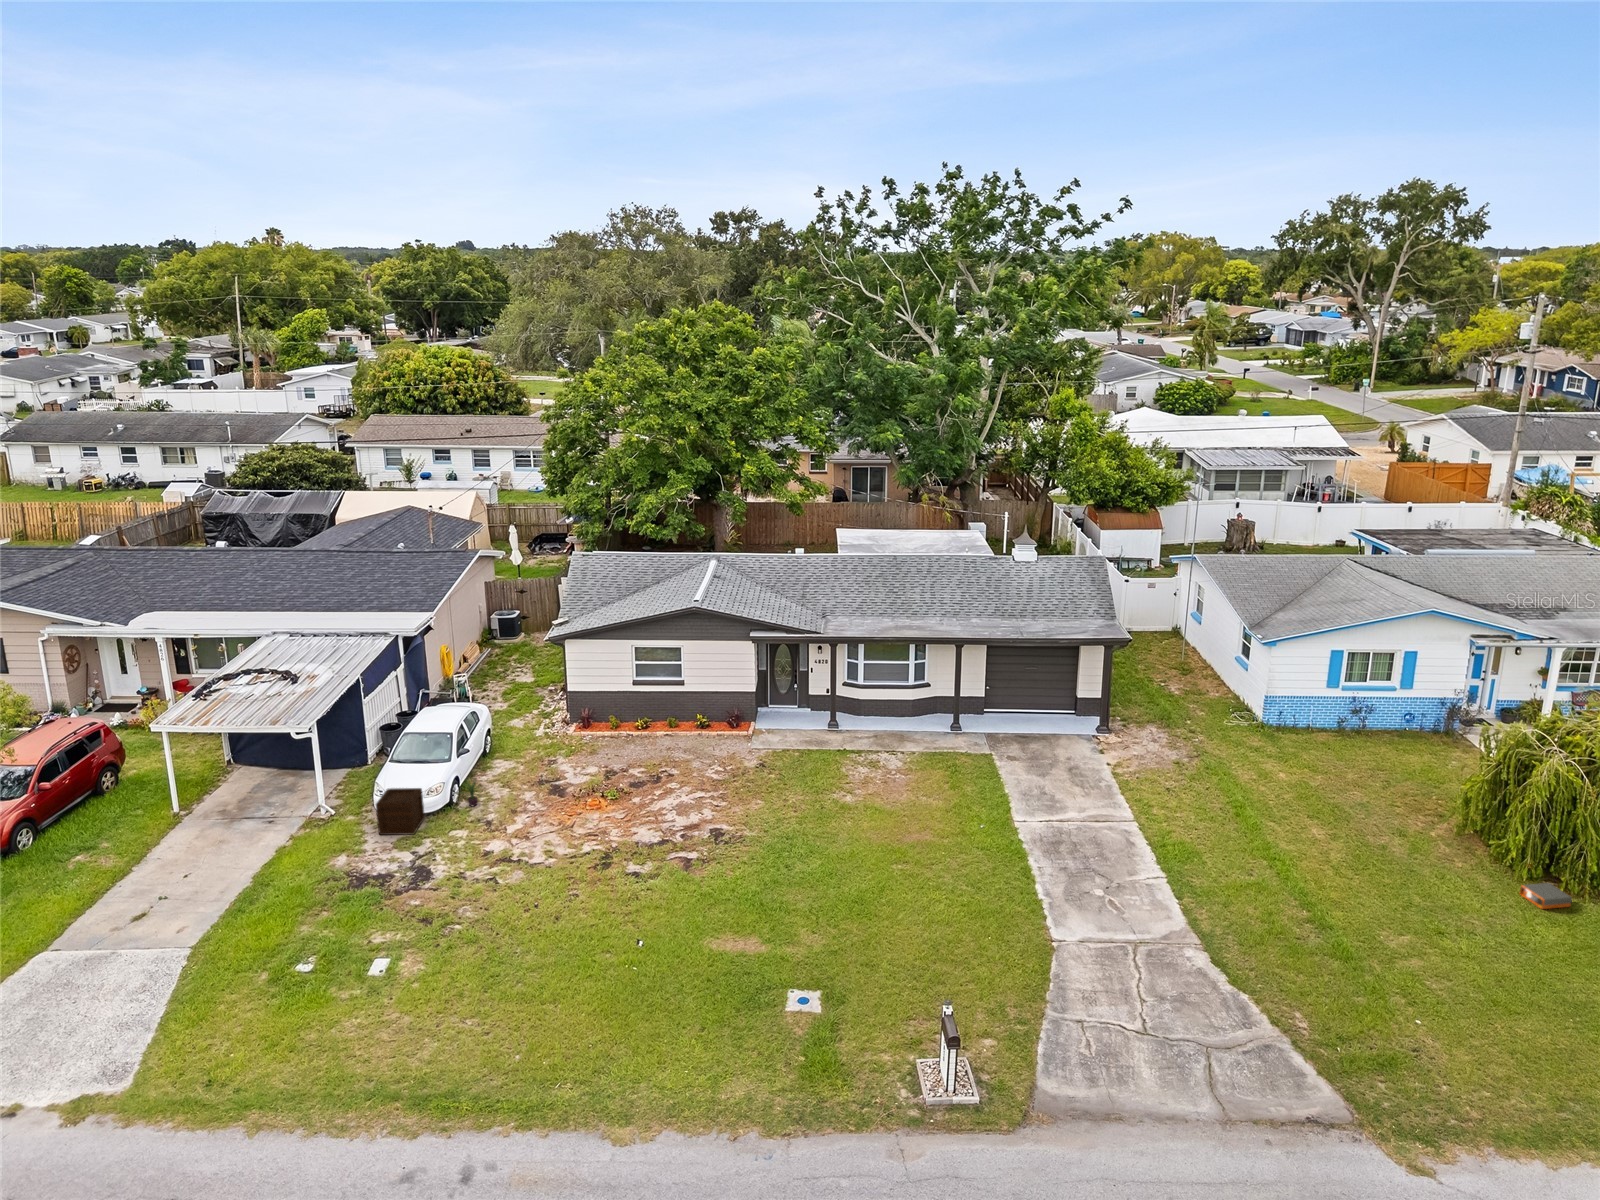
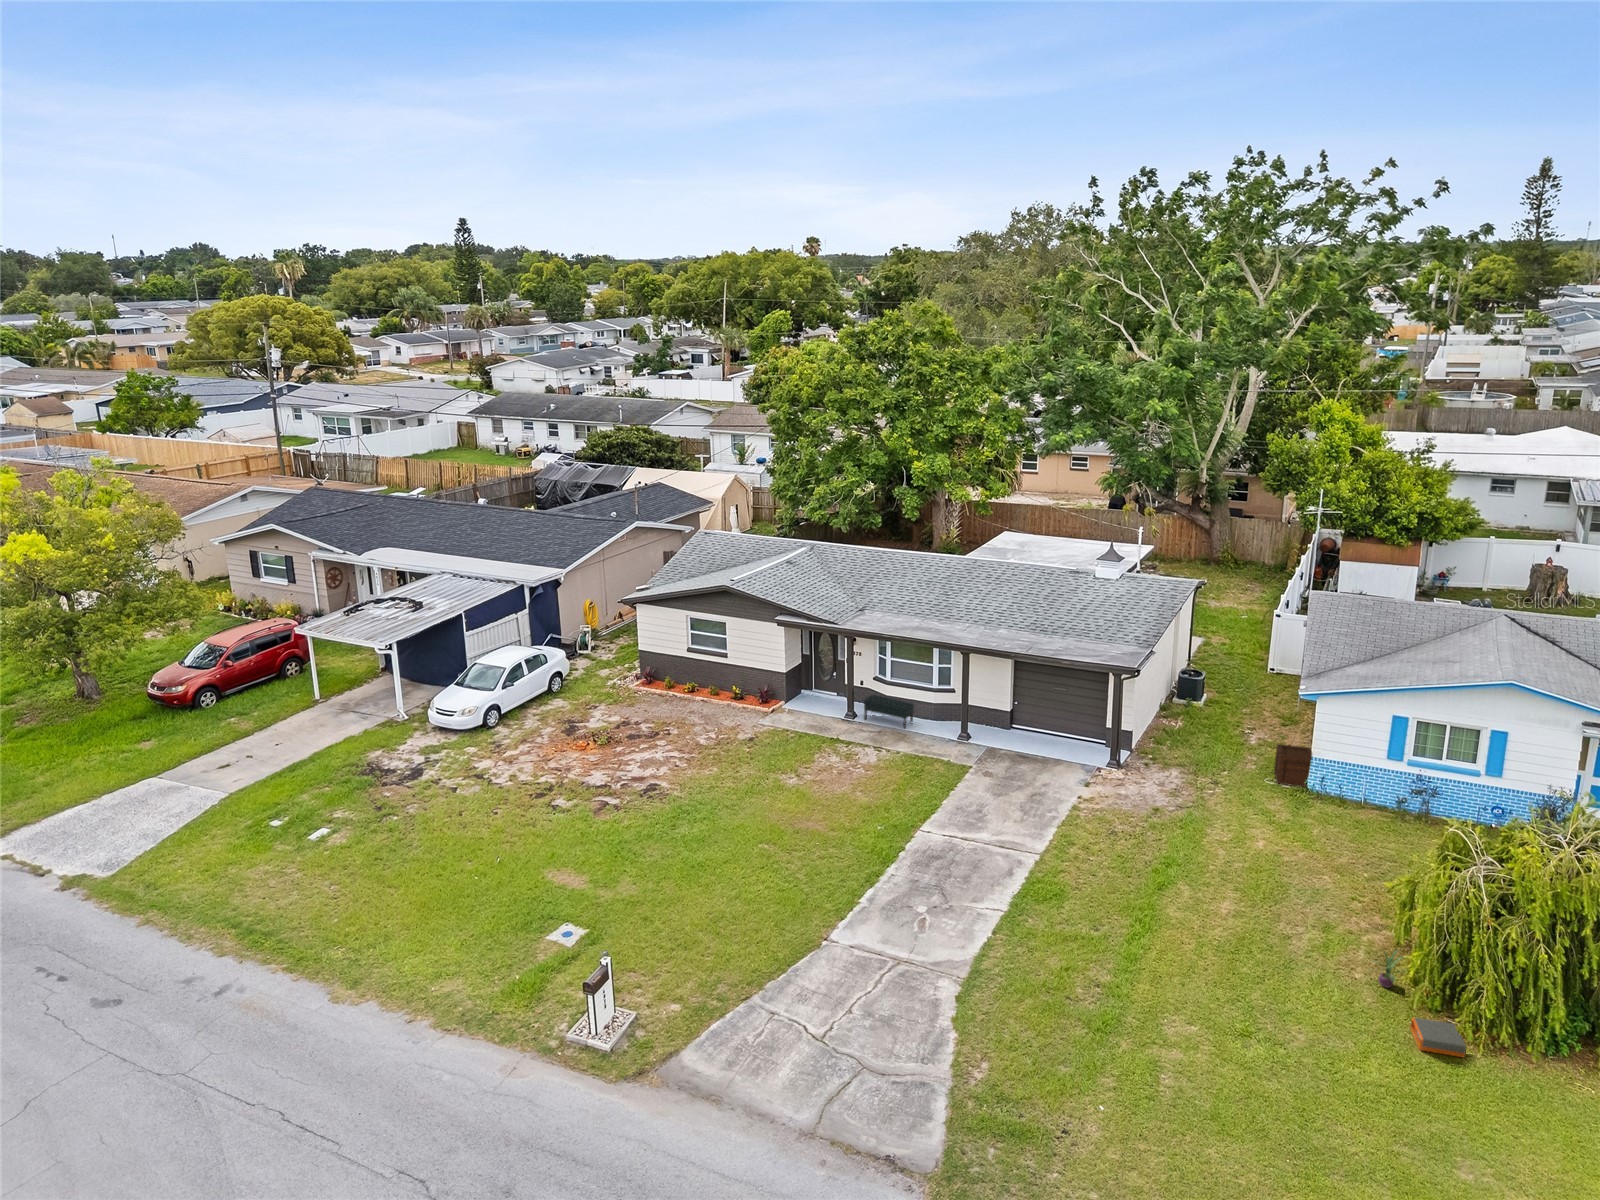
bench: none [847,702,897,731] -> present [864,695,914,728]
decorative plant: present [465,782,478,806] -> present [1371,950,1406,988]
wooden crate: present [376,788,425,835] -> present [1274,744,1312,787]

